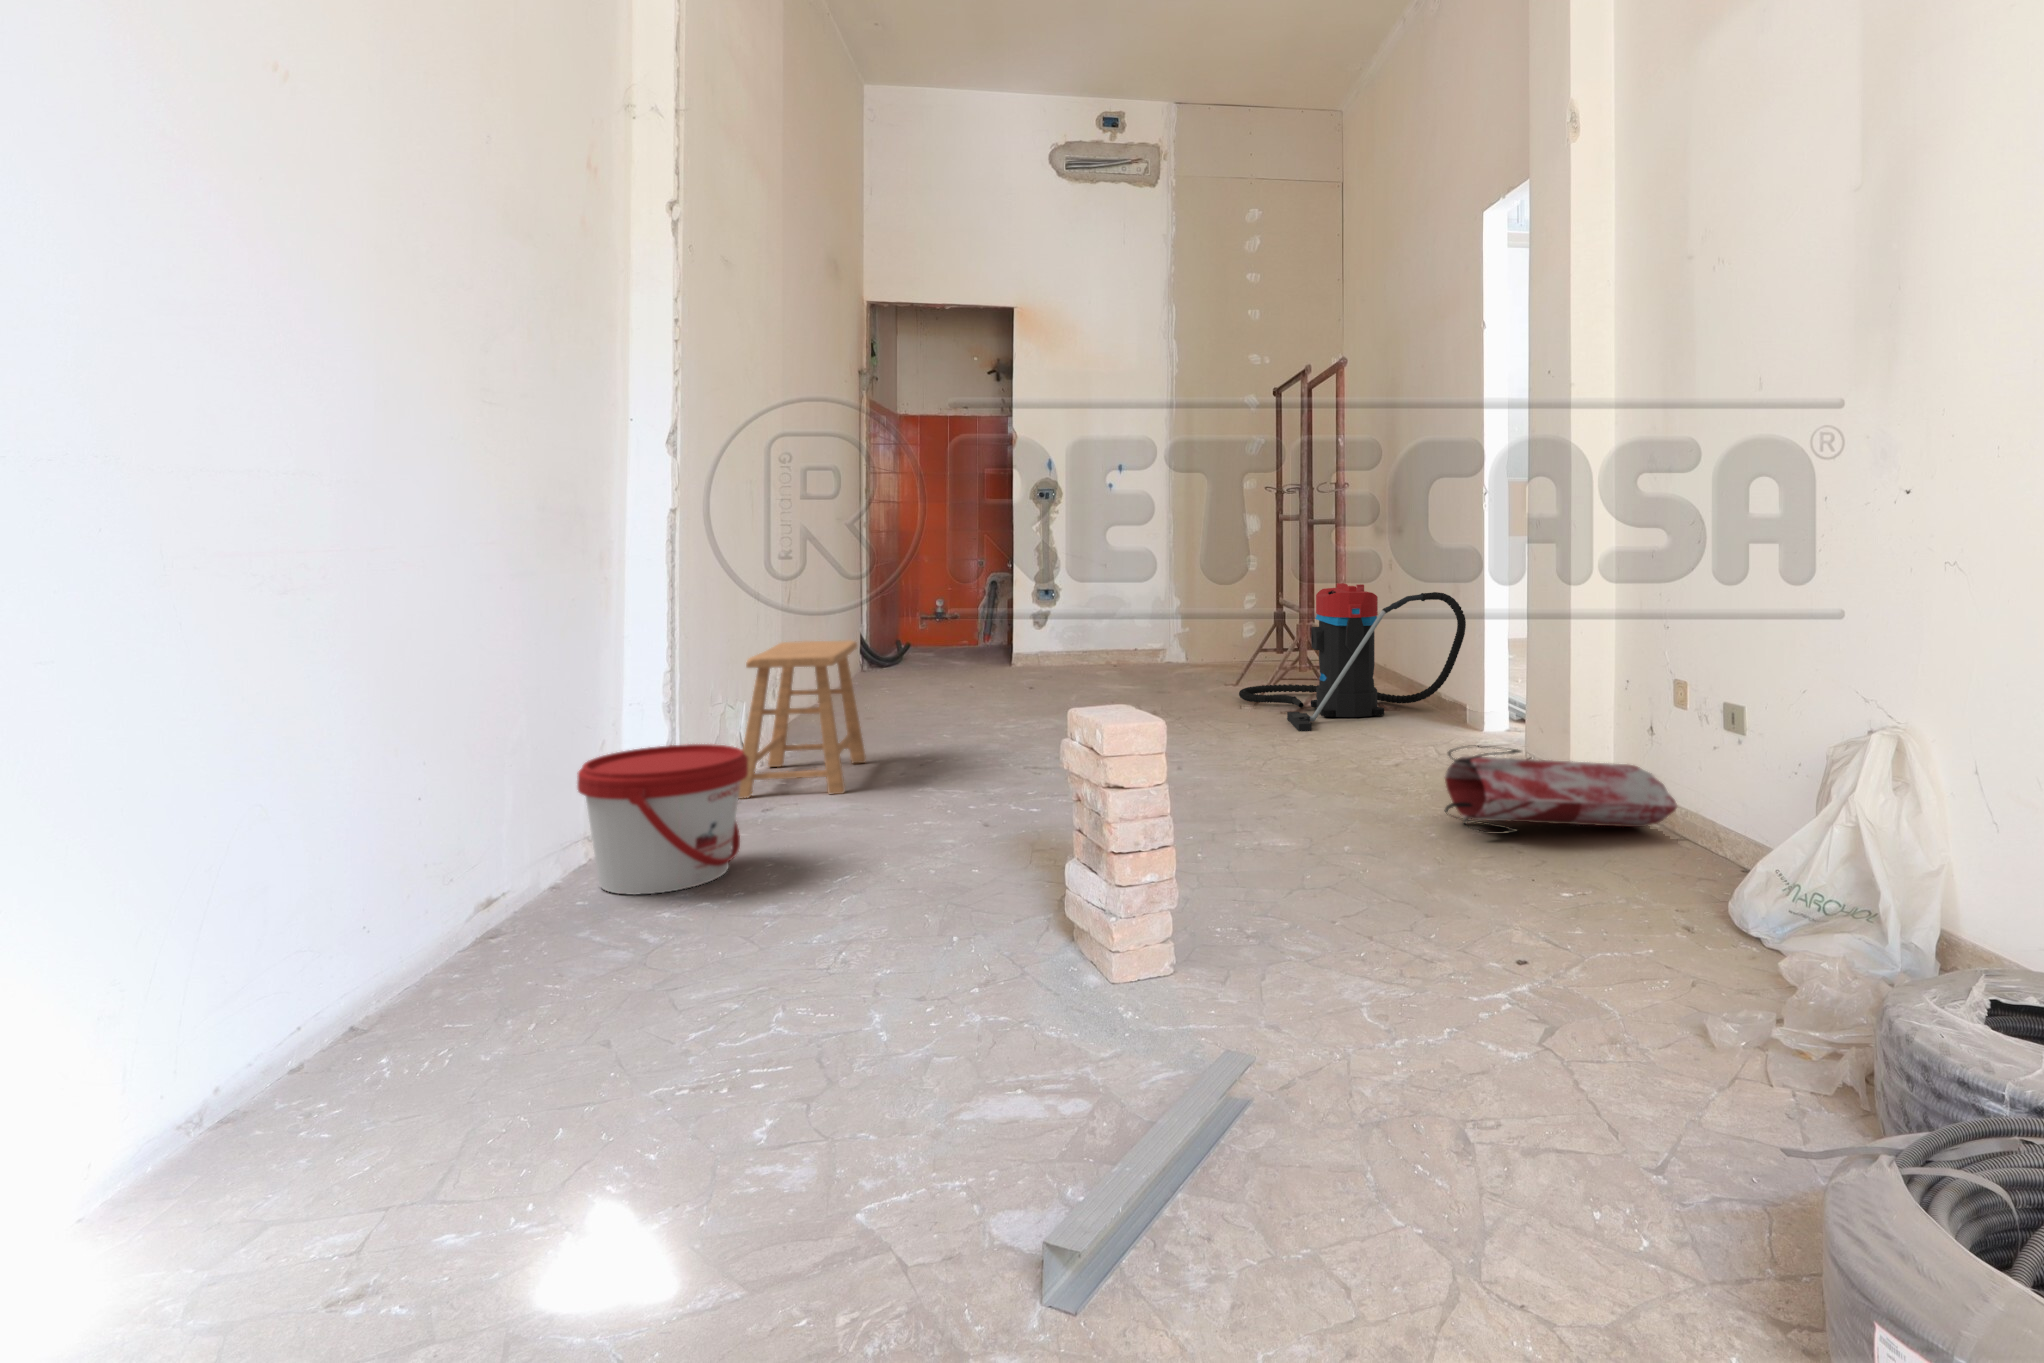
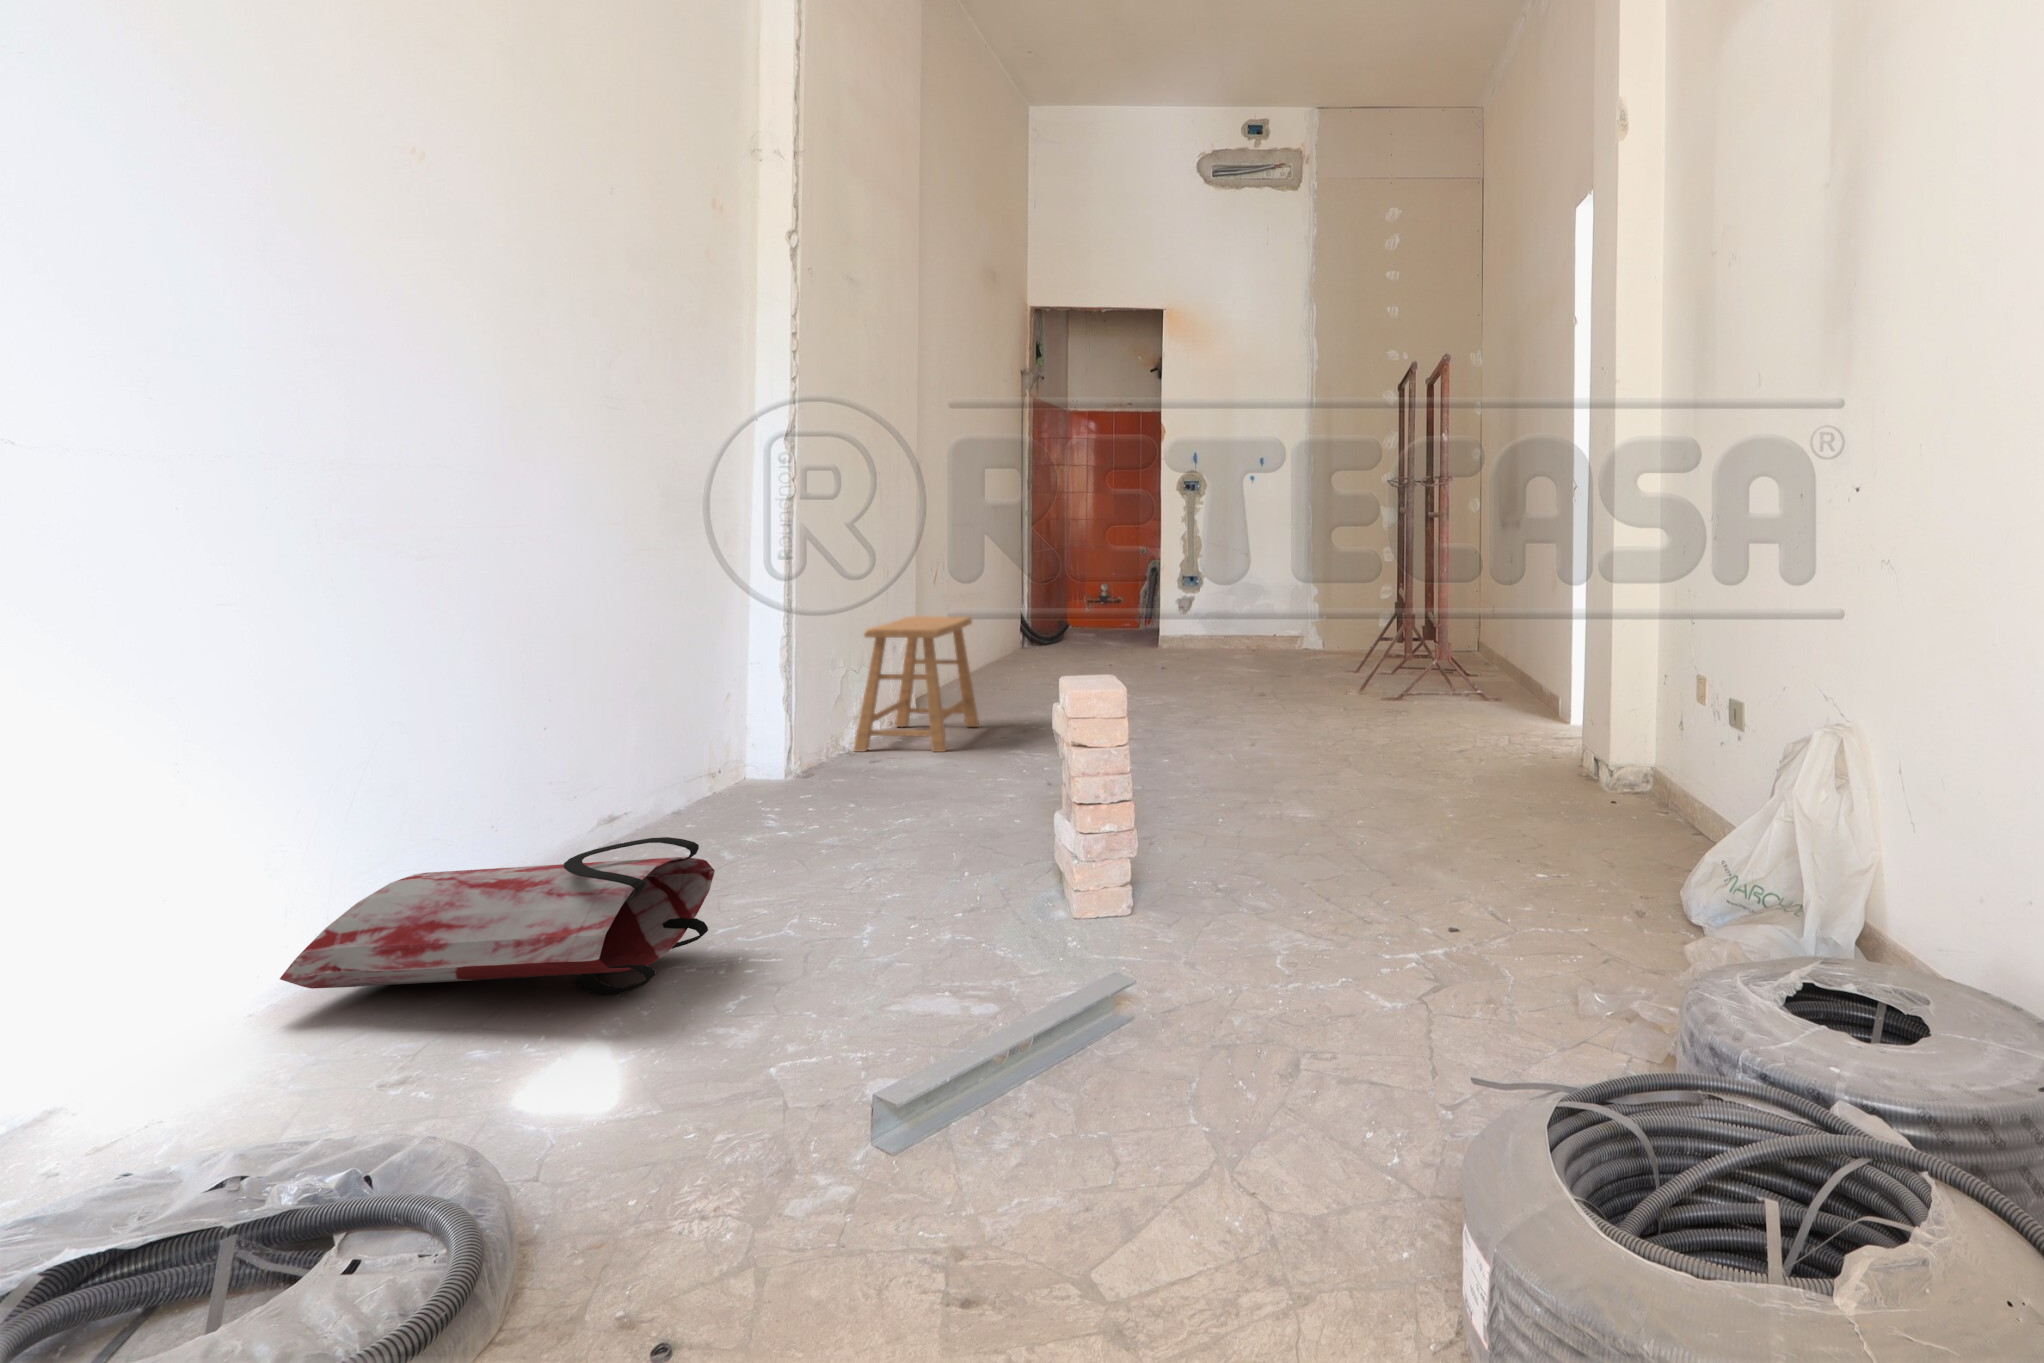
vacuum cleaner: present [1239,583,1466,732] -> none [1347,576,1558,718]
bucket: present [577,744,748,894] -> none [694,699,835,822]
bag: present [1444,745,1677,834] -> present [280,837,715,995]

